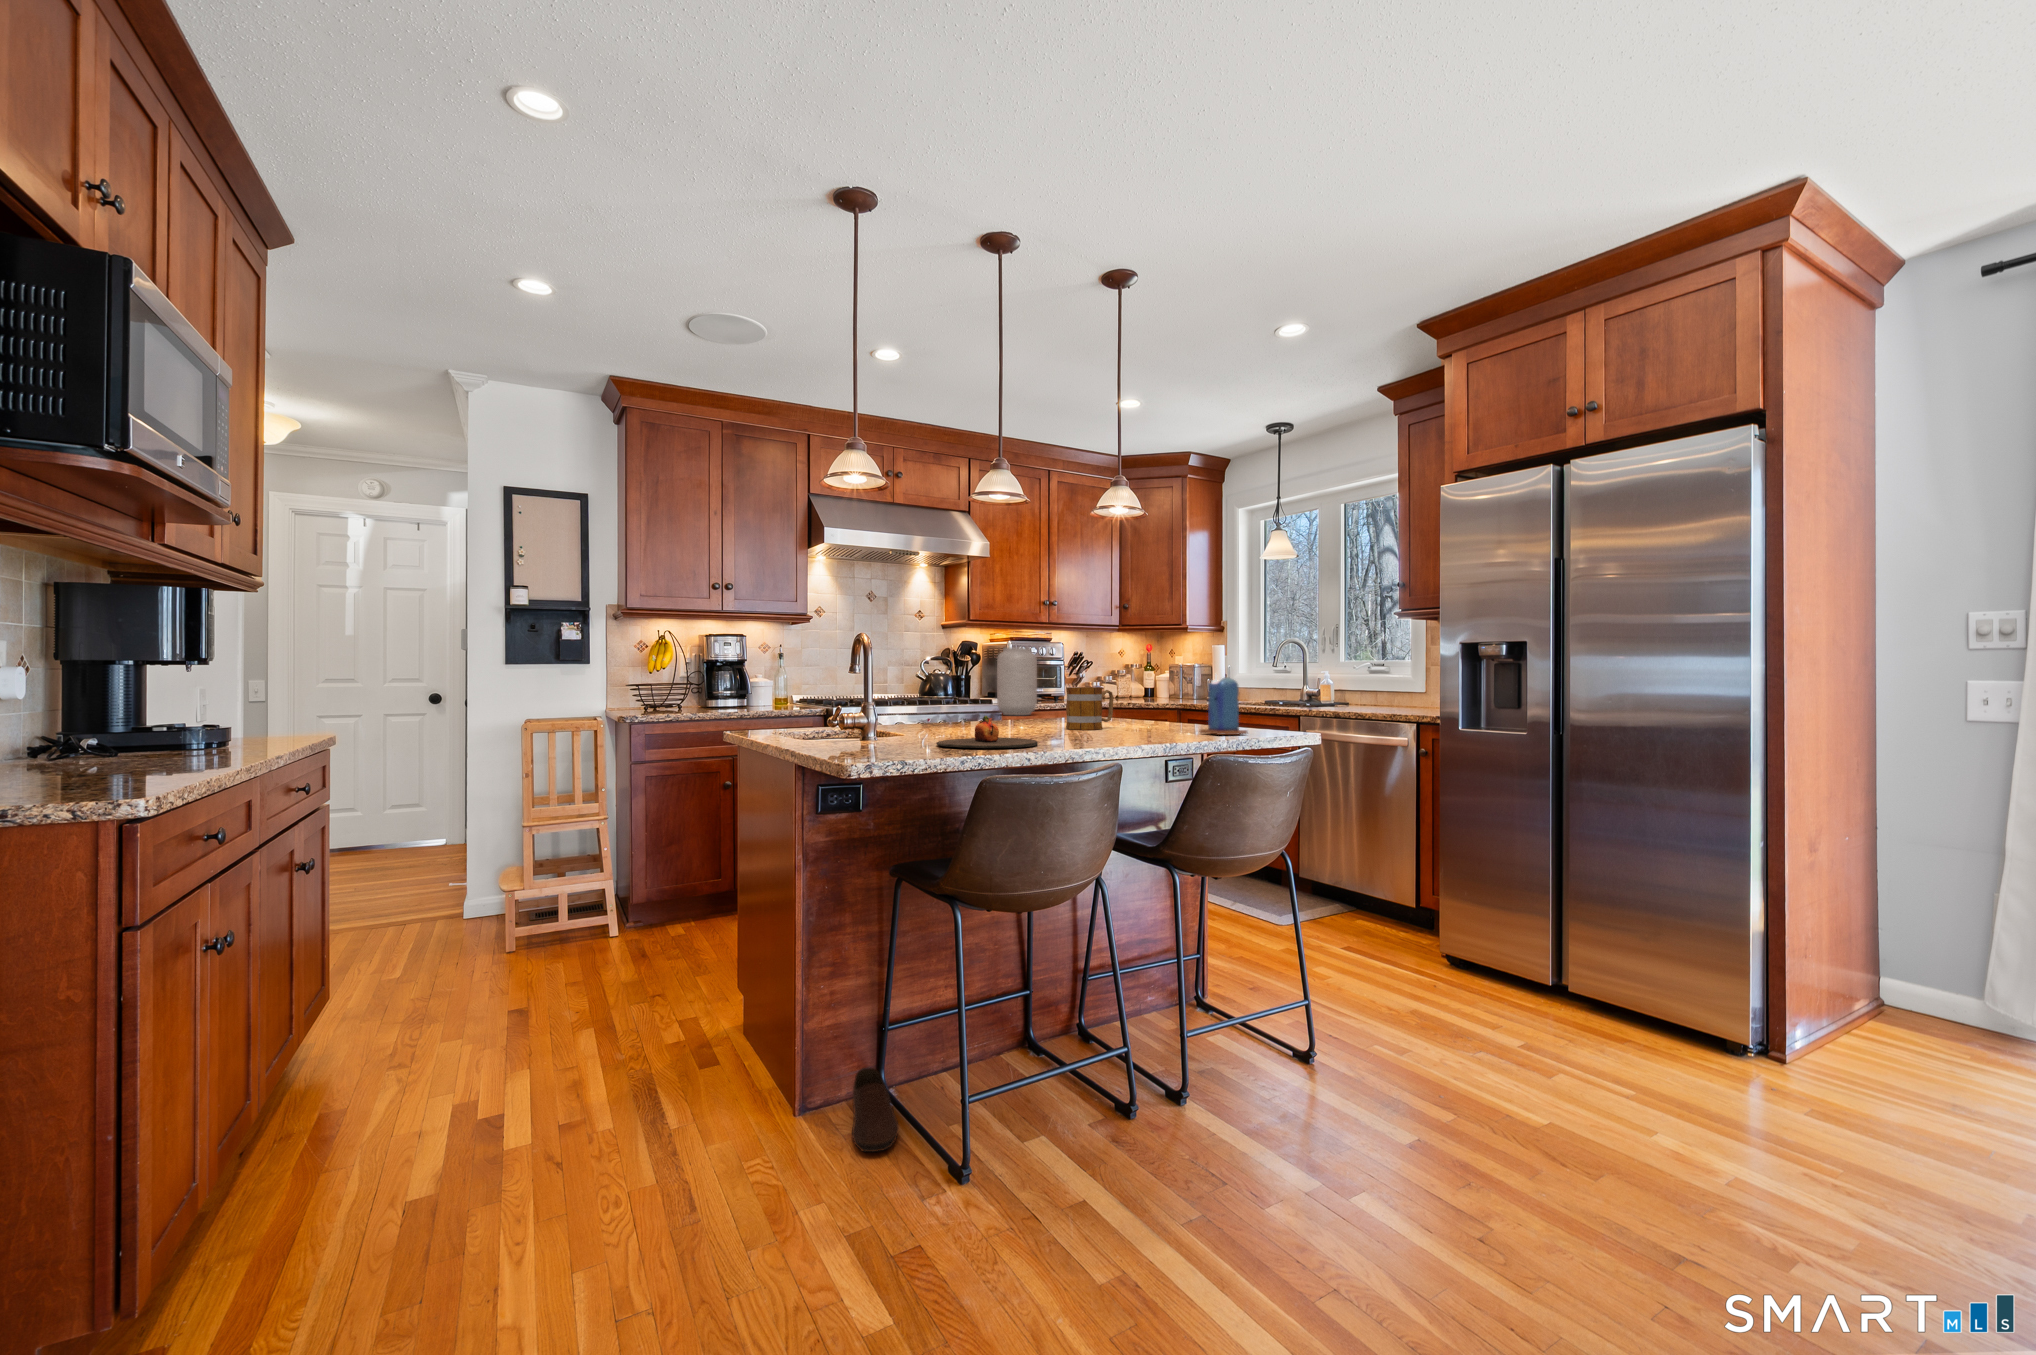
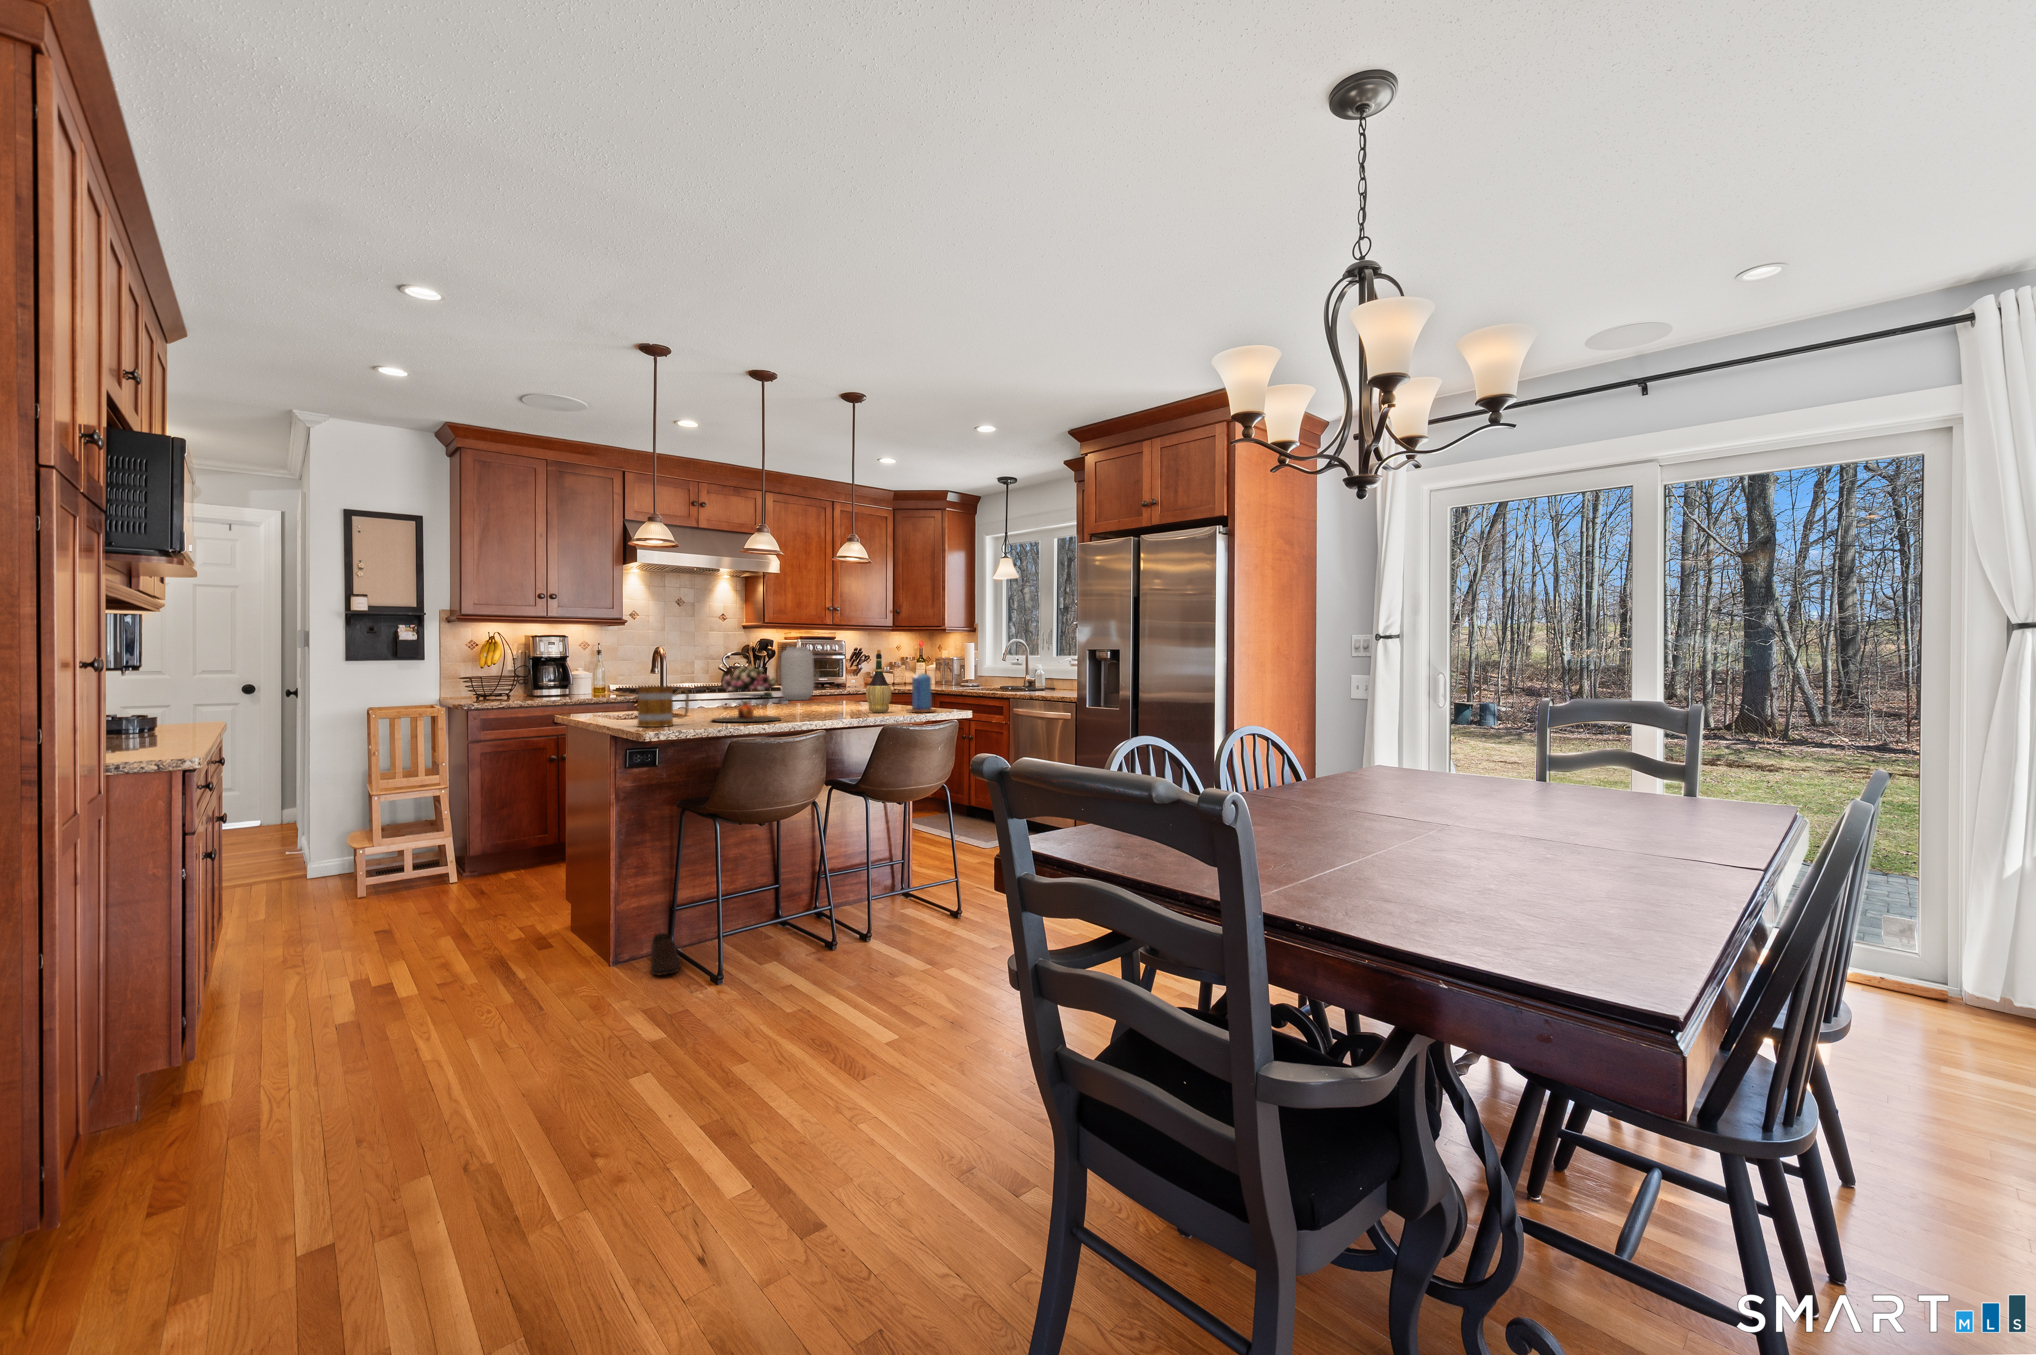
wine bottle: none [1142,643,1179,734] -> present [866,650,891,712]
flower arrangement: none [923,672,989,713] -> present [722,666,777,698]
mug: present [1066,687,1114,730] -> present [637,686,689,727]

